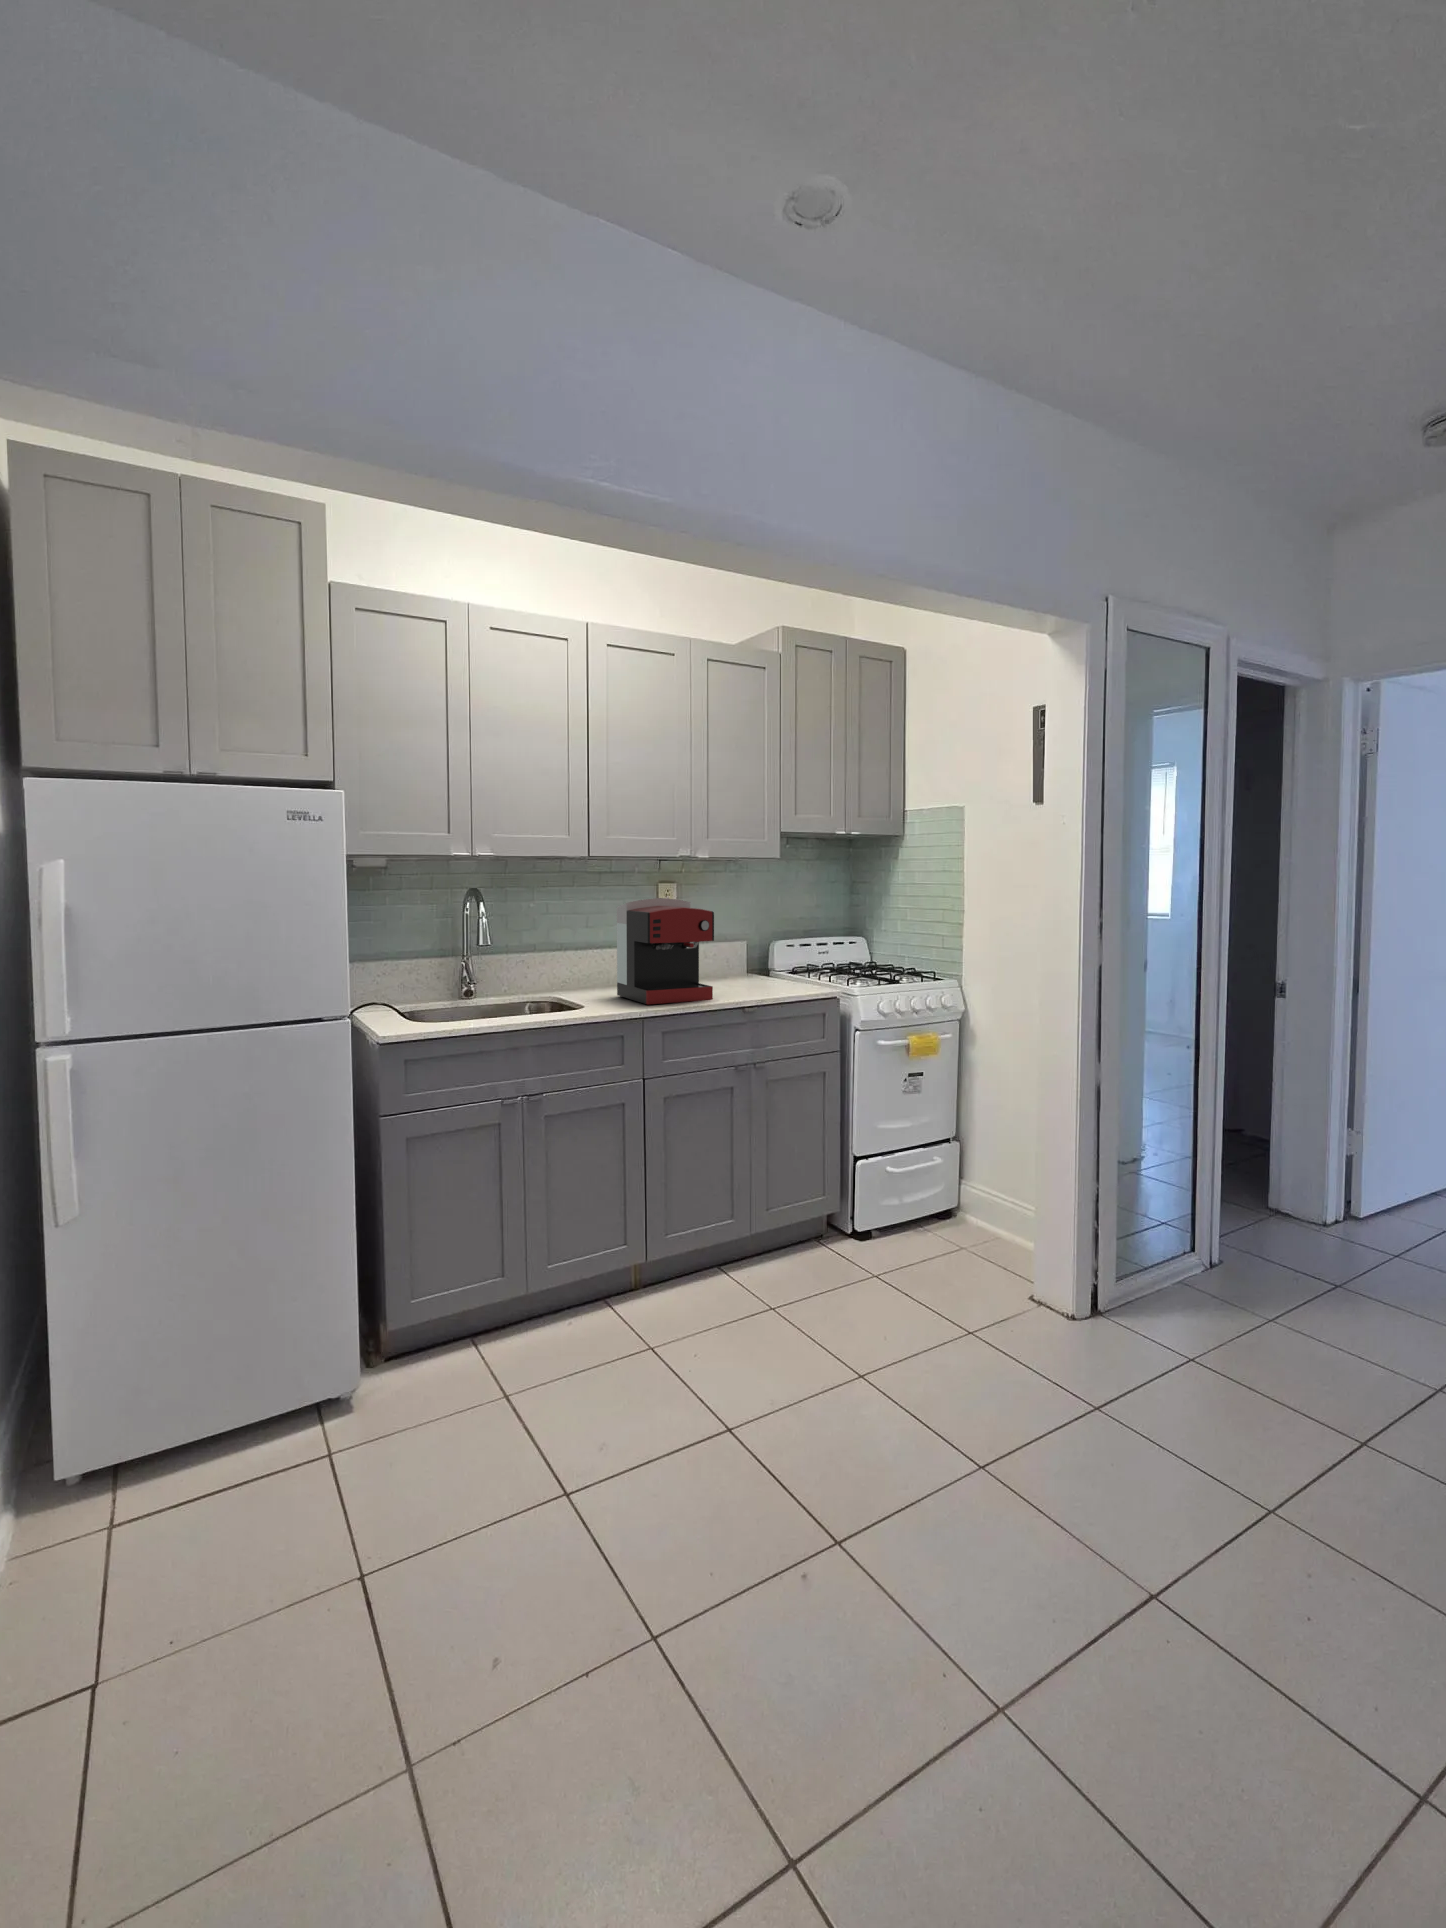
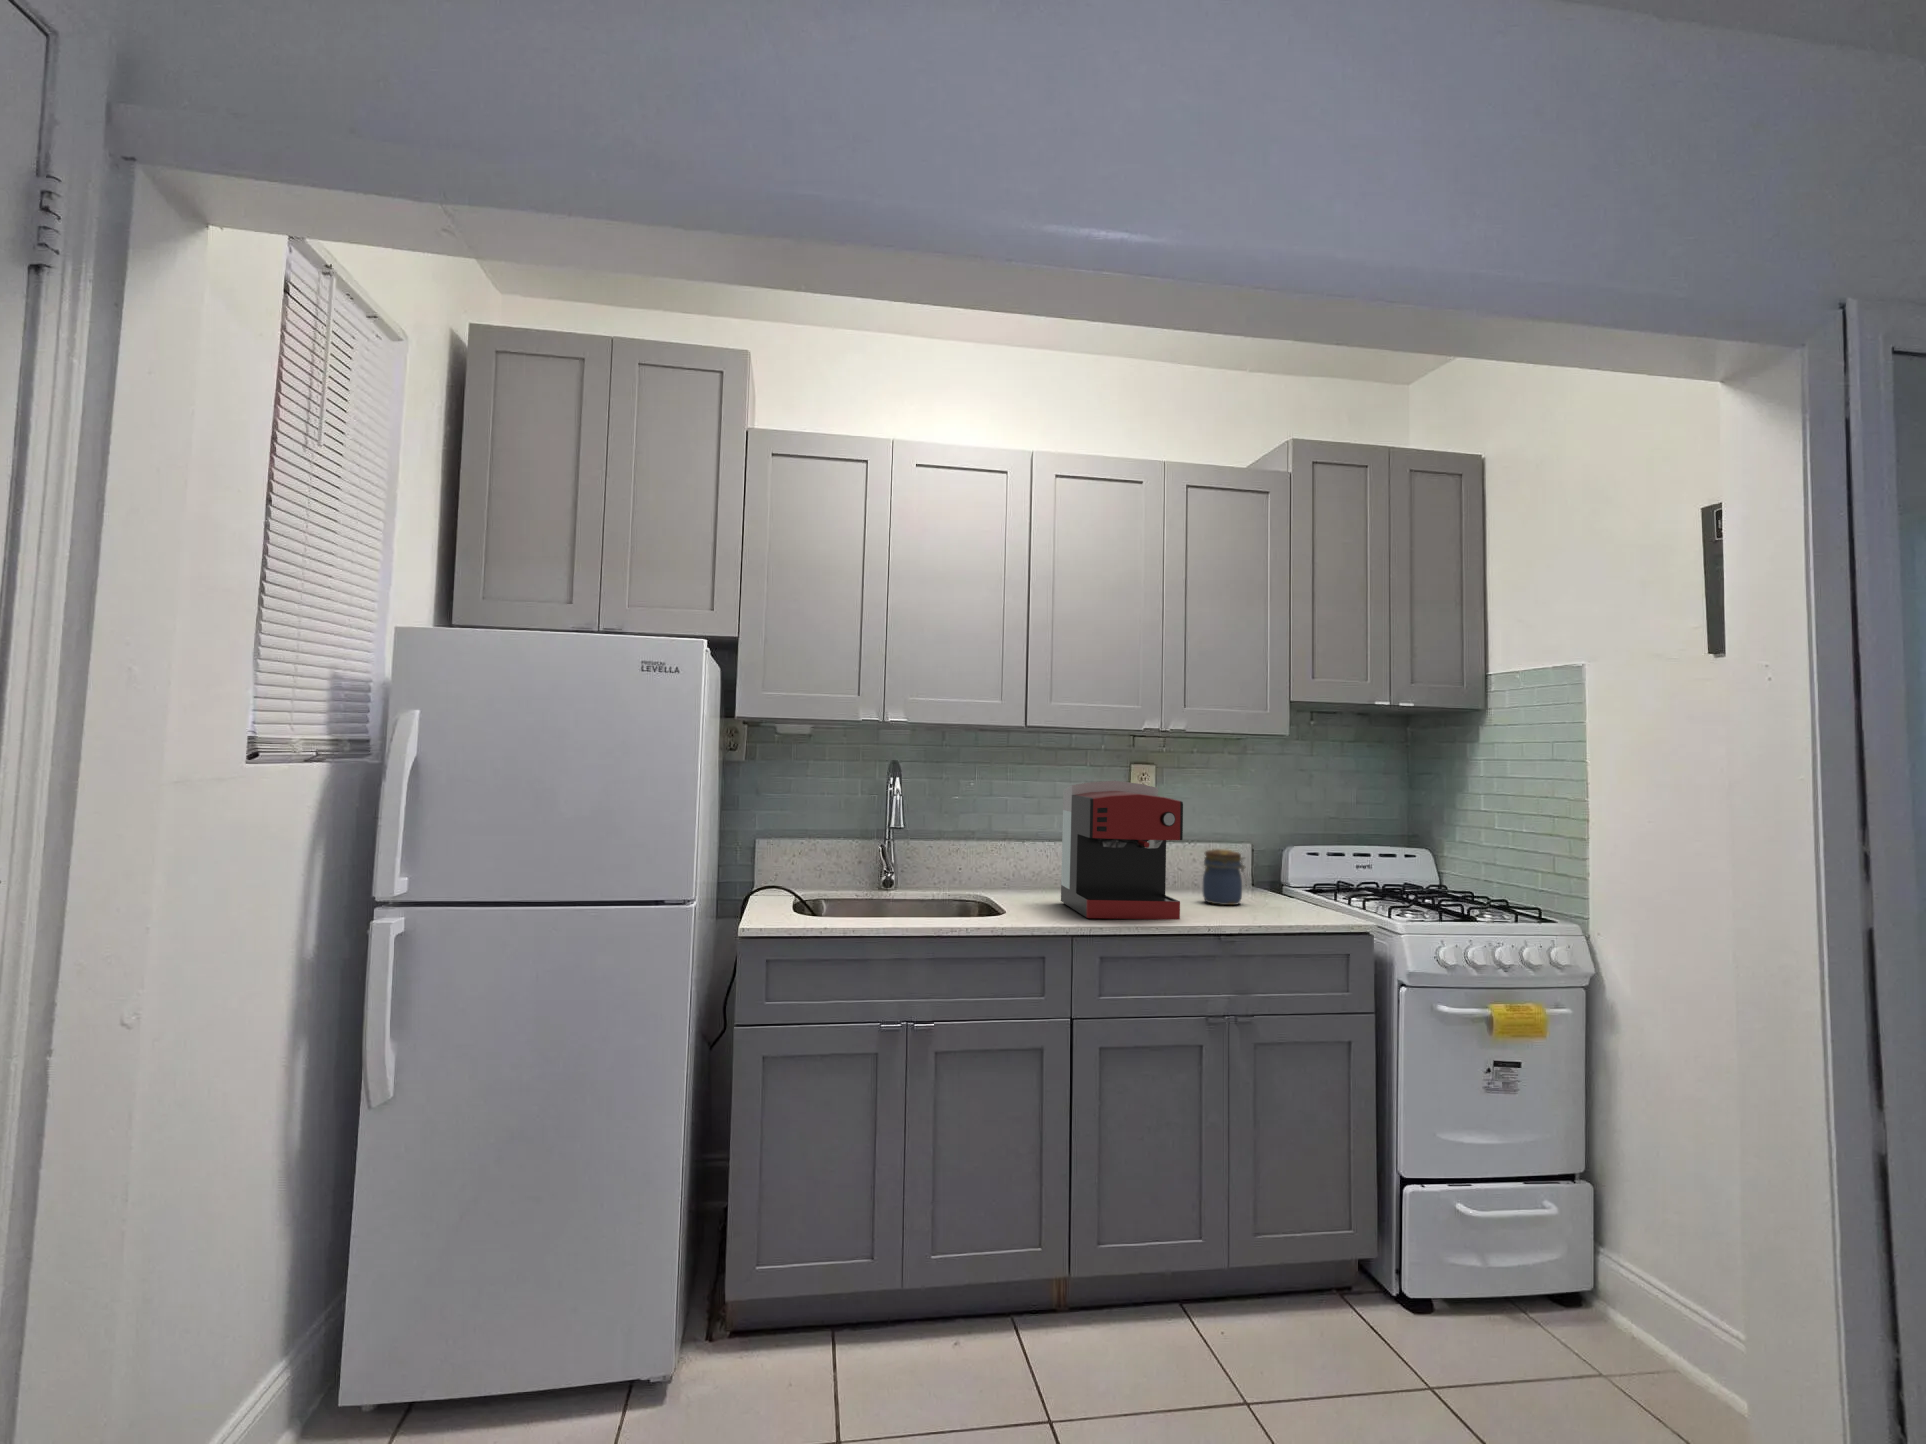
jar: none [720,947,751,987] -> present [1203,849,1246,905]

